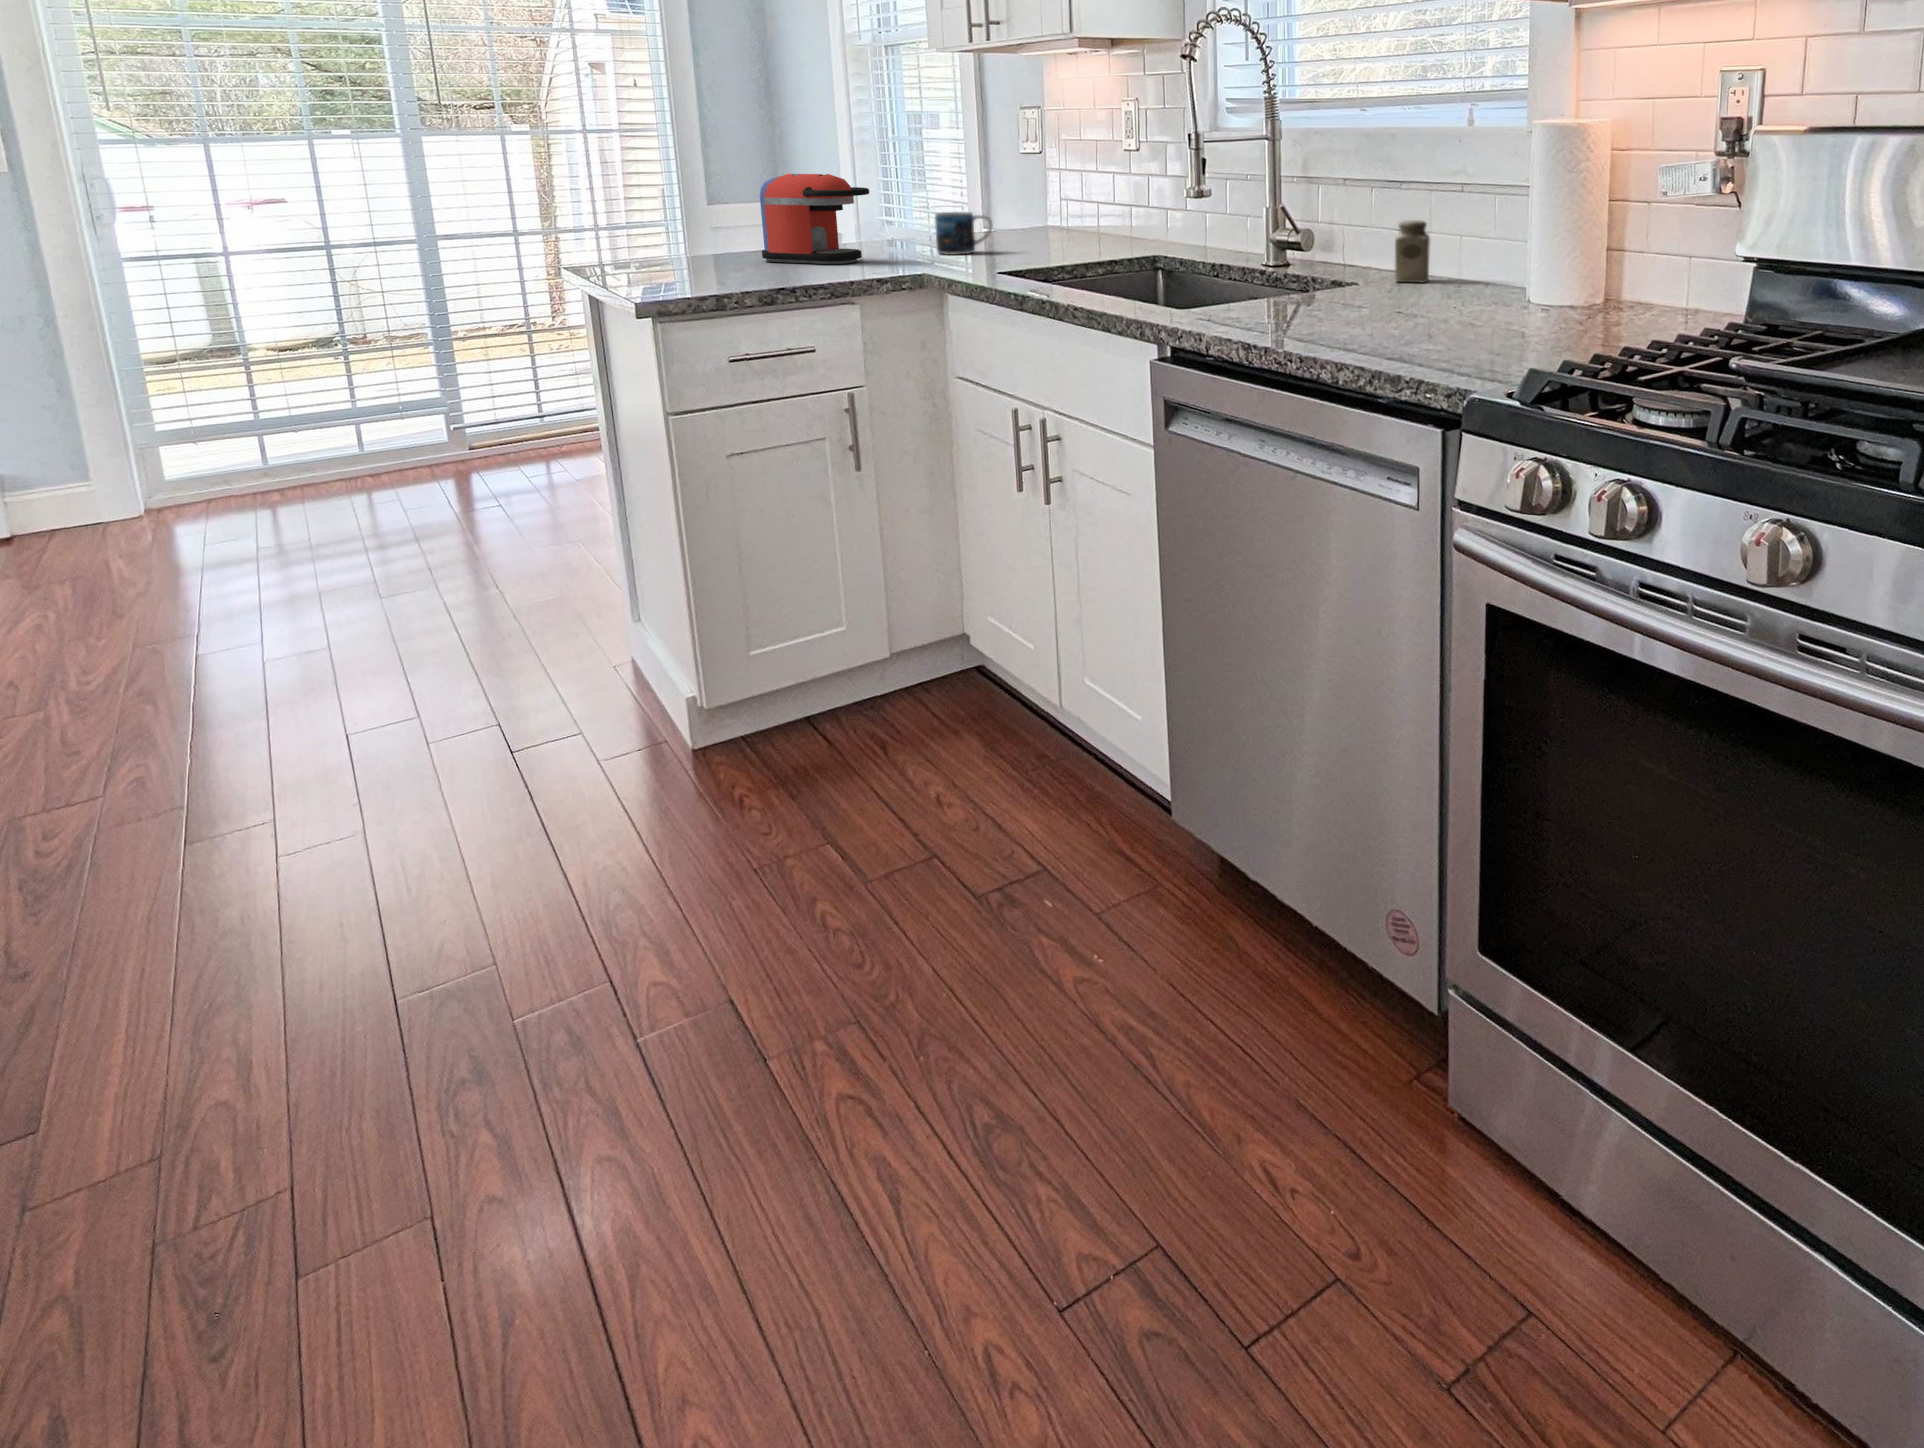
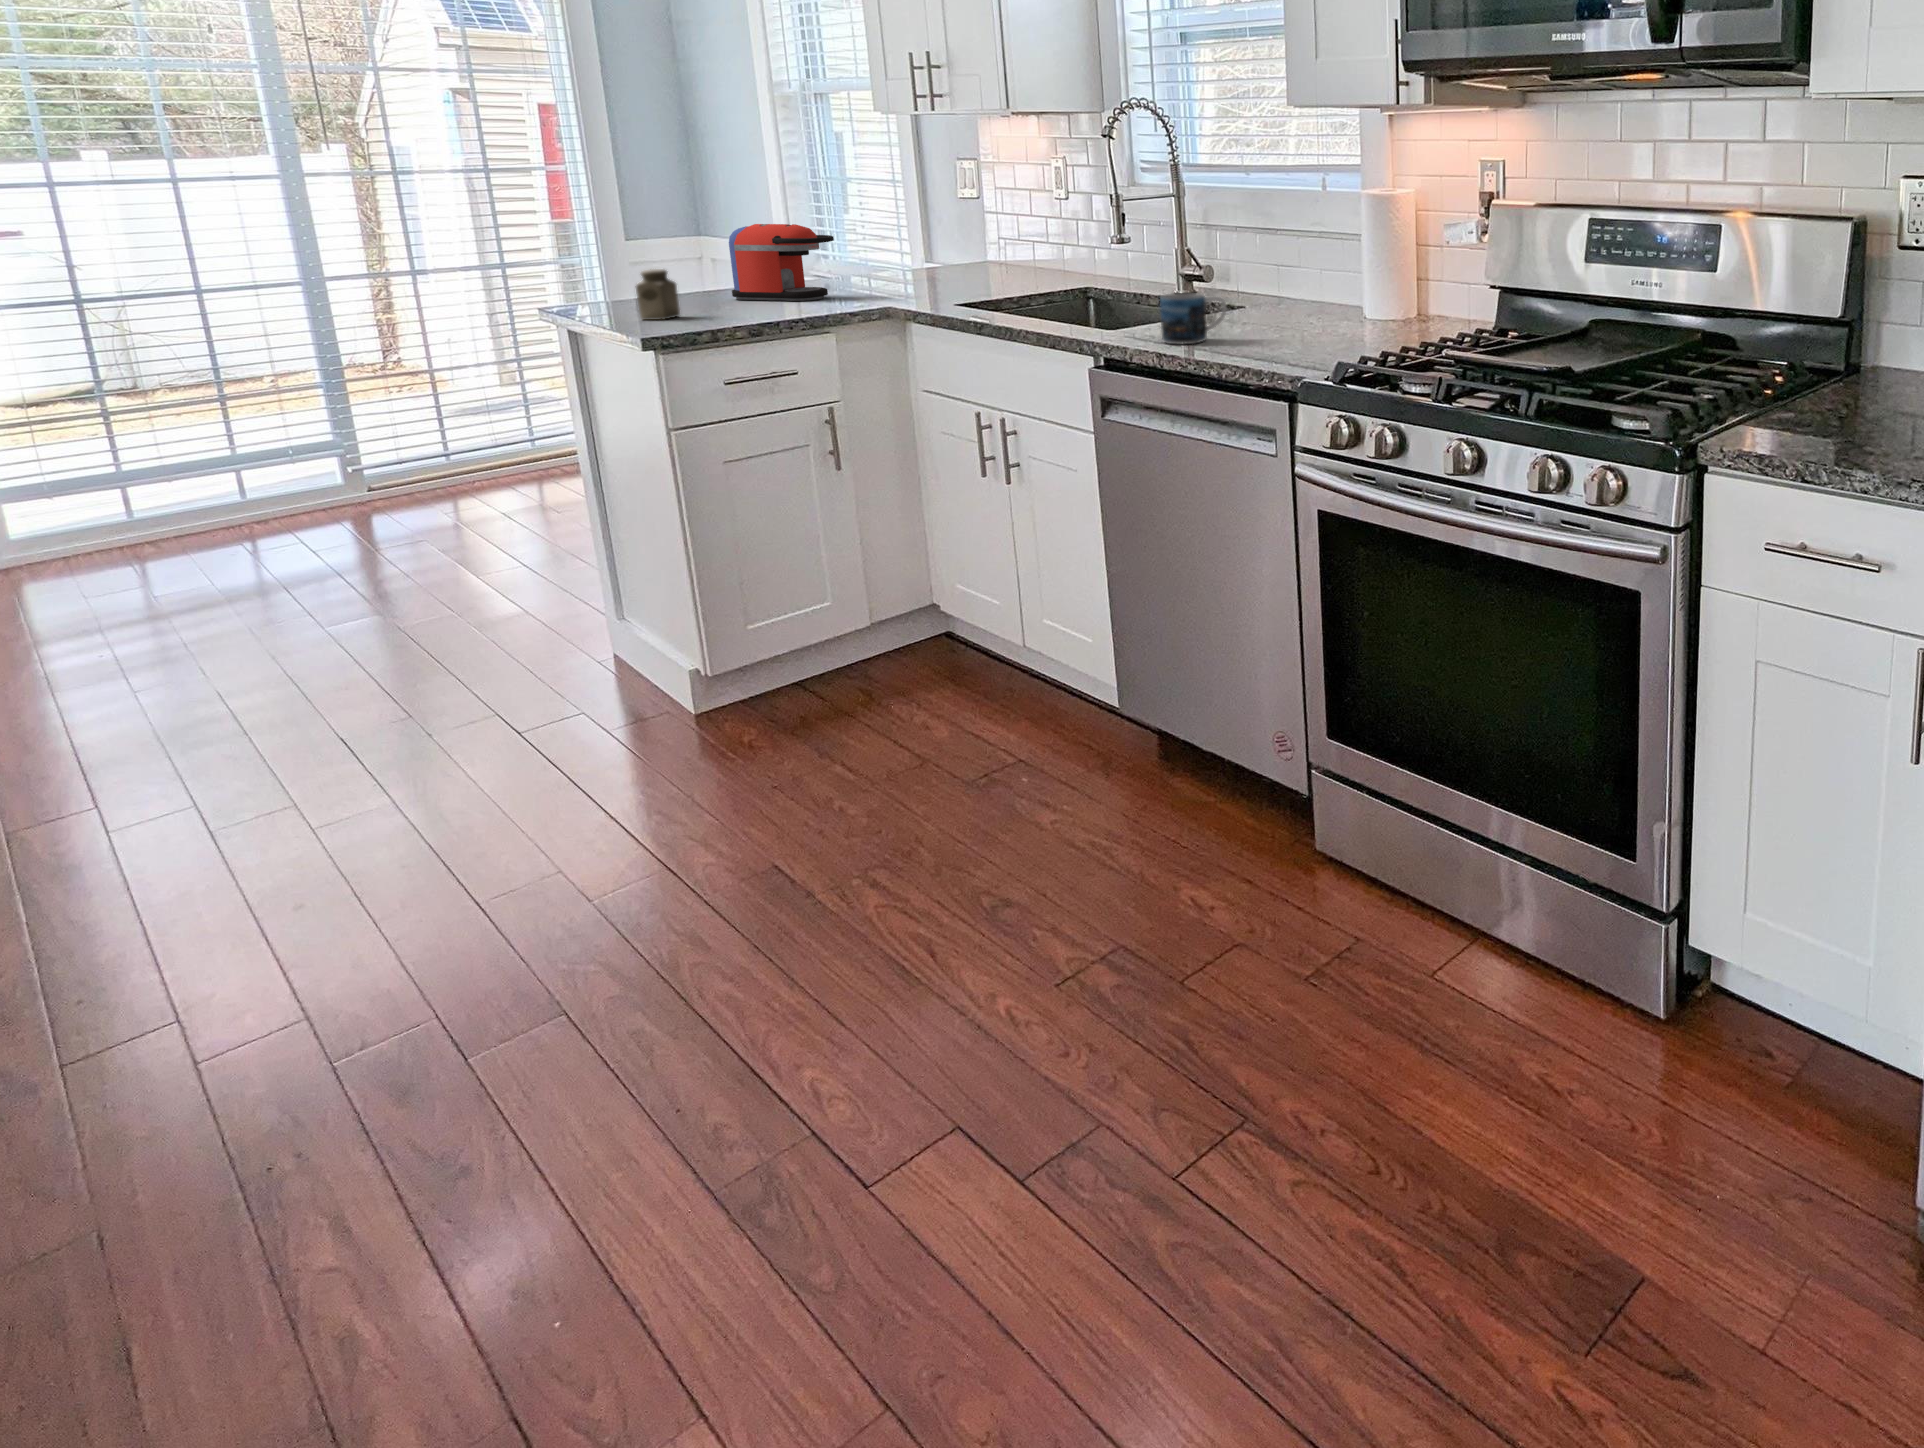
mug: present [935,212,992,255] -> present [1160,293,1226,344]
salt shaker: present [1395,220,1430,282] -> present [636,269,680,320]

